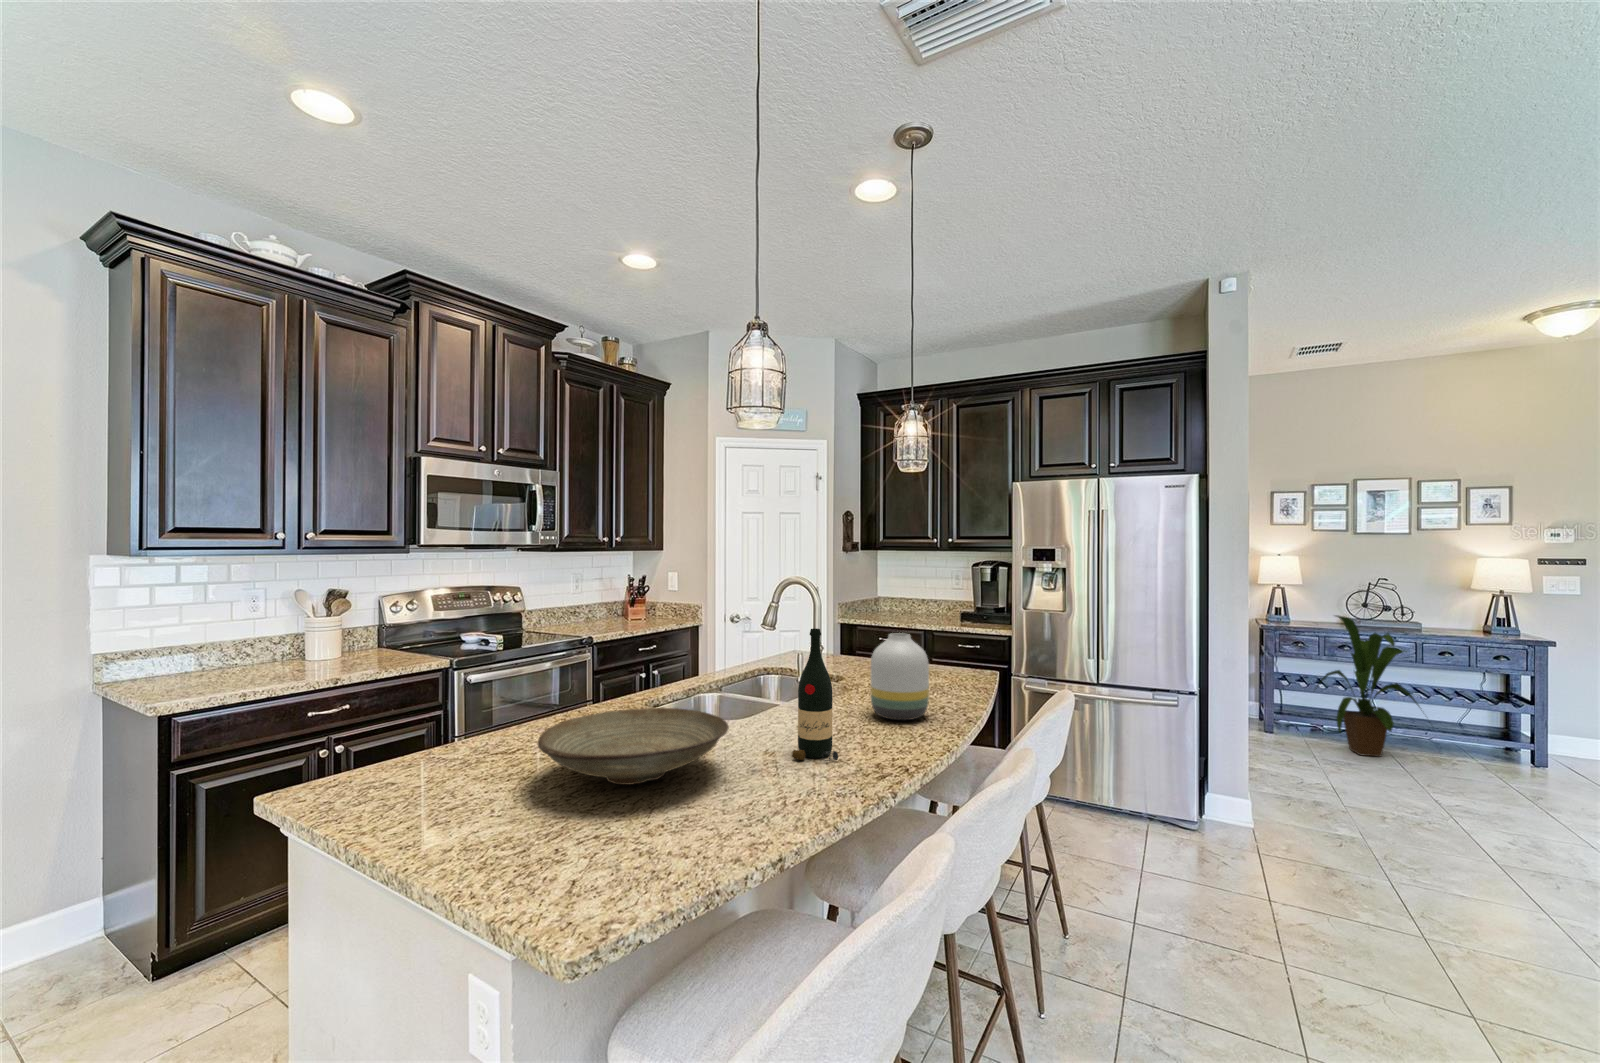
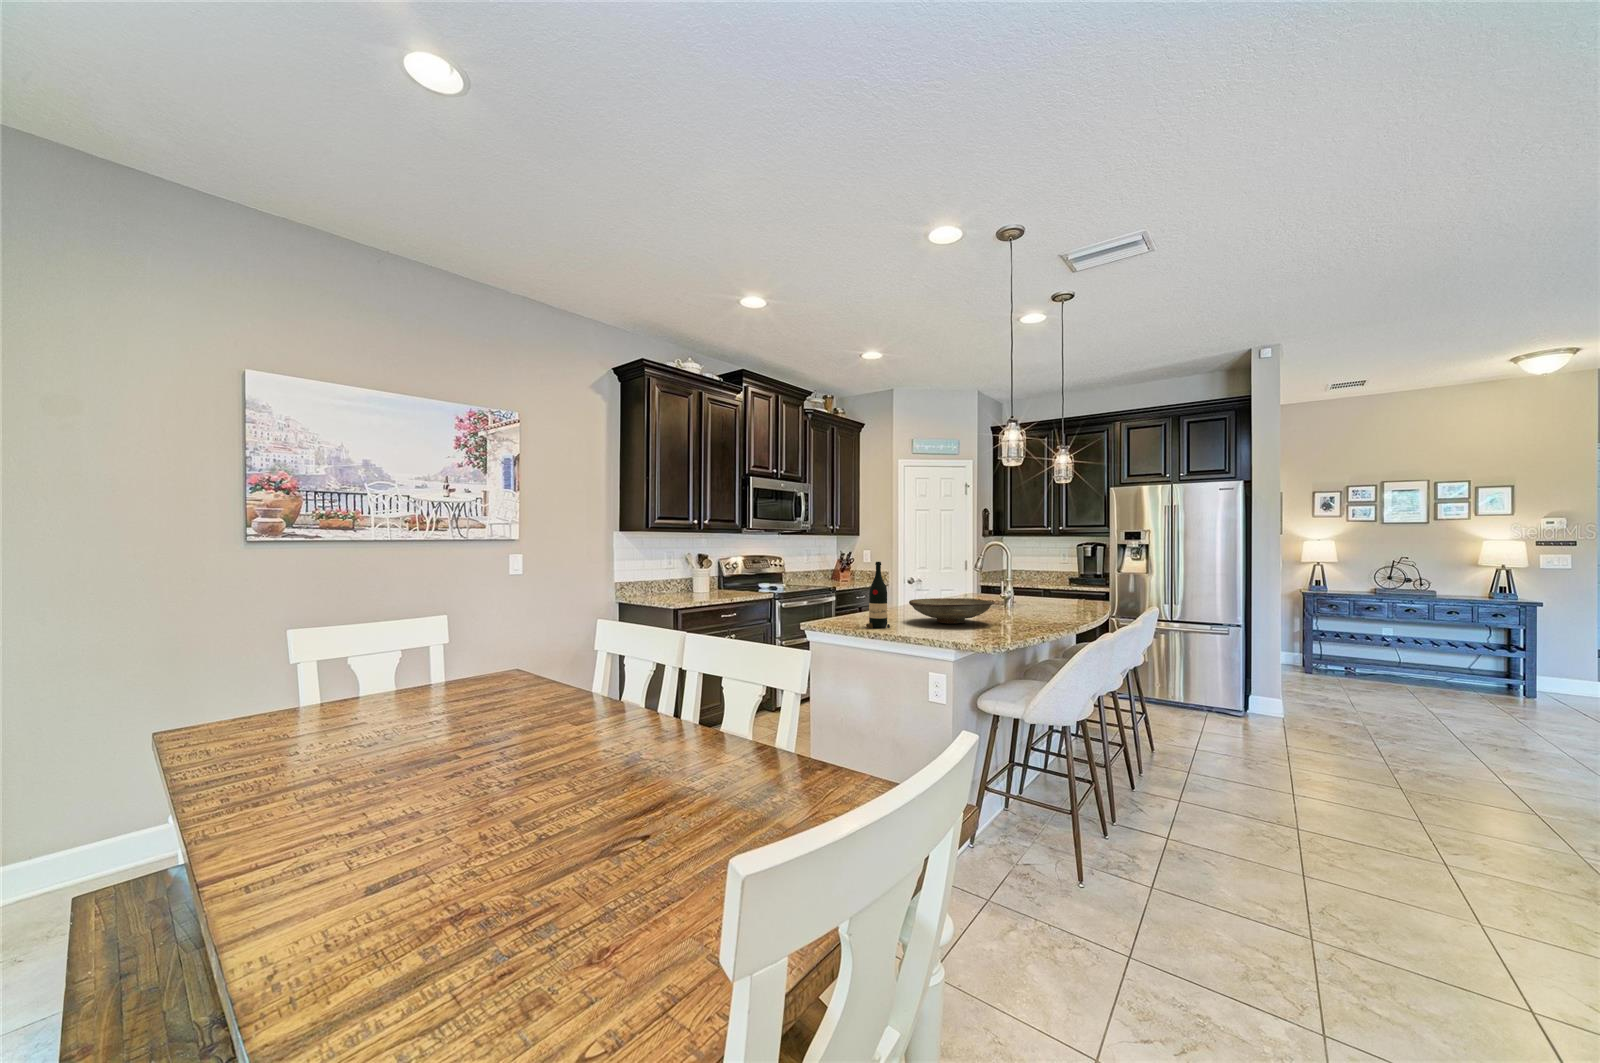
house plant: present [1316,615,1419,756] -> none [1345,583,1440,688]
wine bottle: present [792,629,838,761] -> present [866,562,890,628]
vase: present [871,633,929,720] -> none [1044,569,1077,614]

